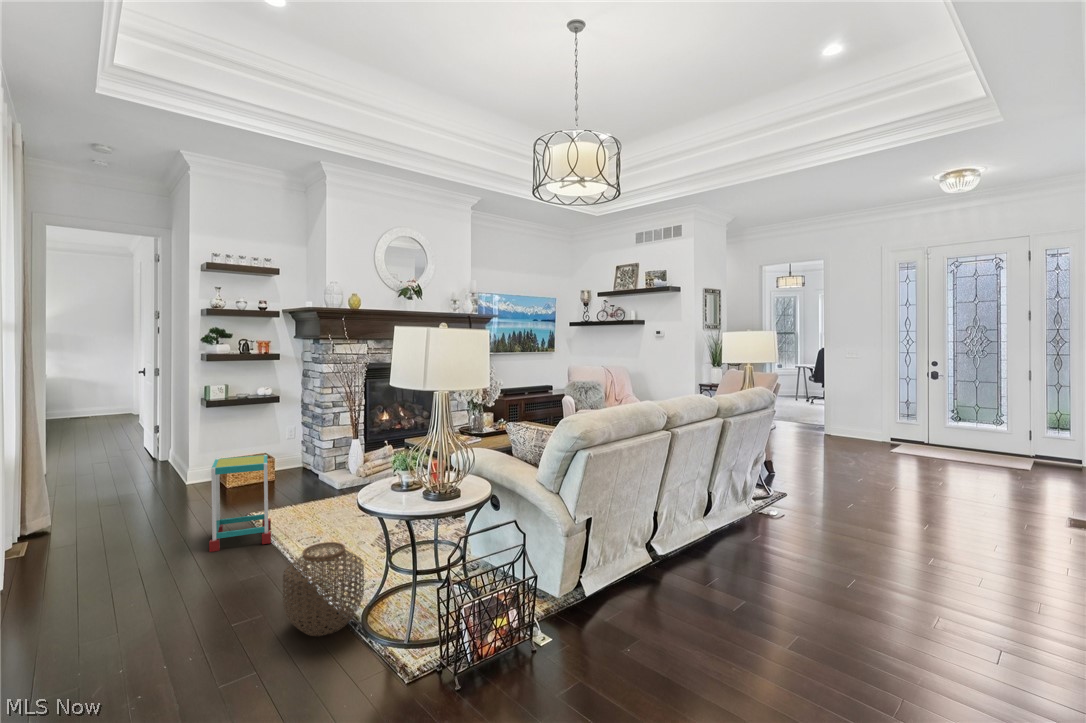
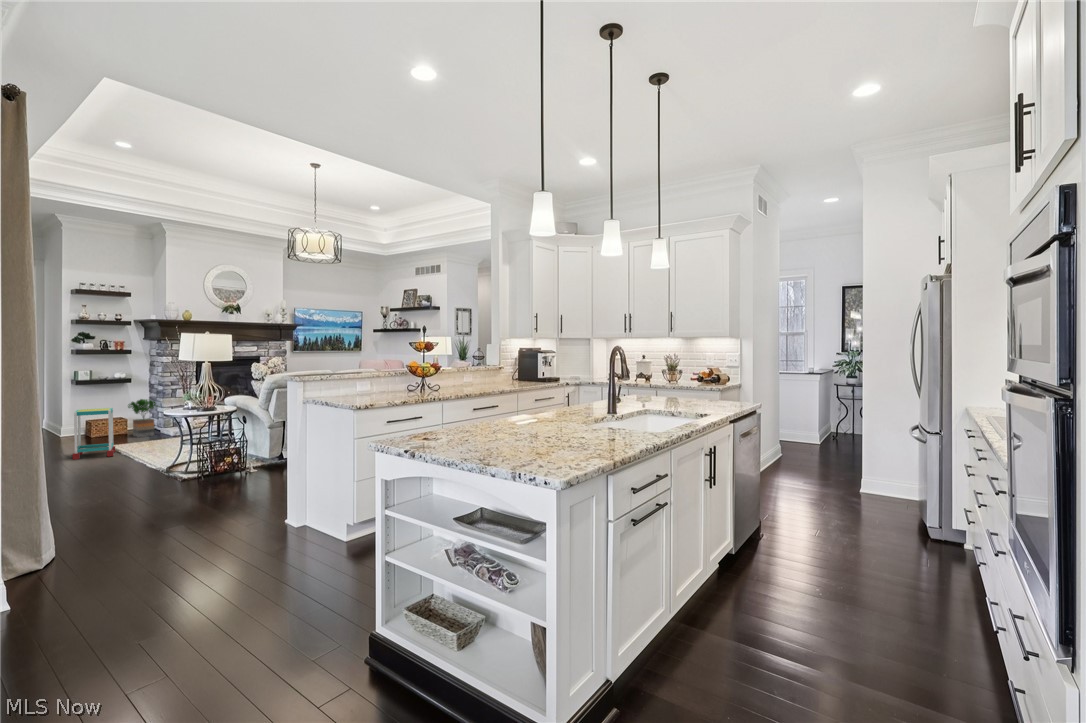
potted tree: none [276,427,322,488] -> present [128,399,160,437]
woven basket: present [283,542,364,636] -> none [108,437,154,479]

